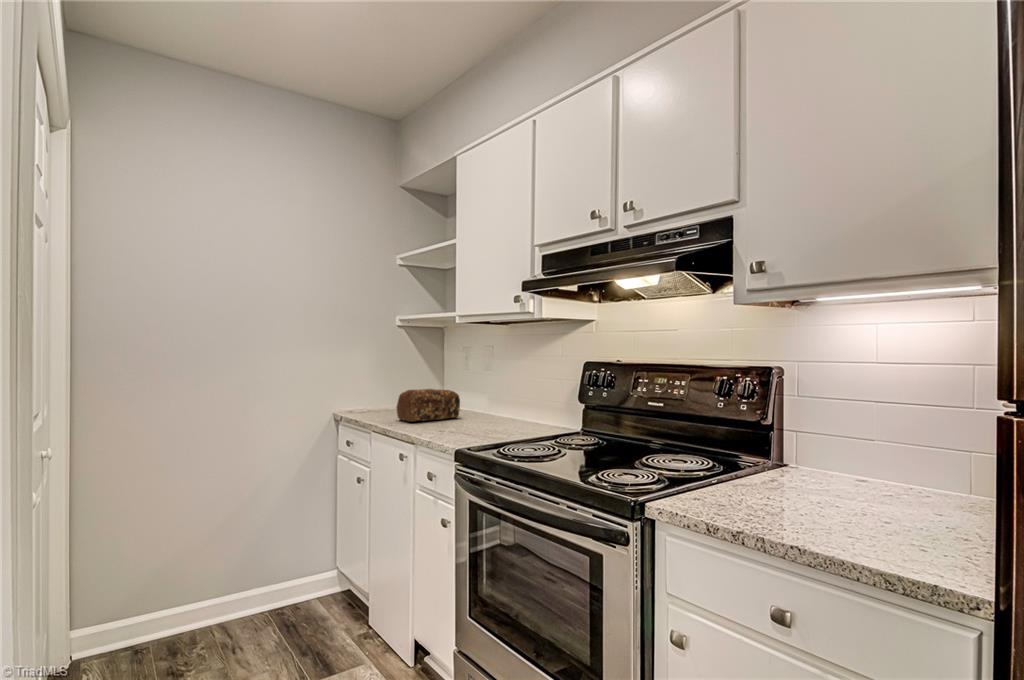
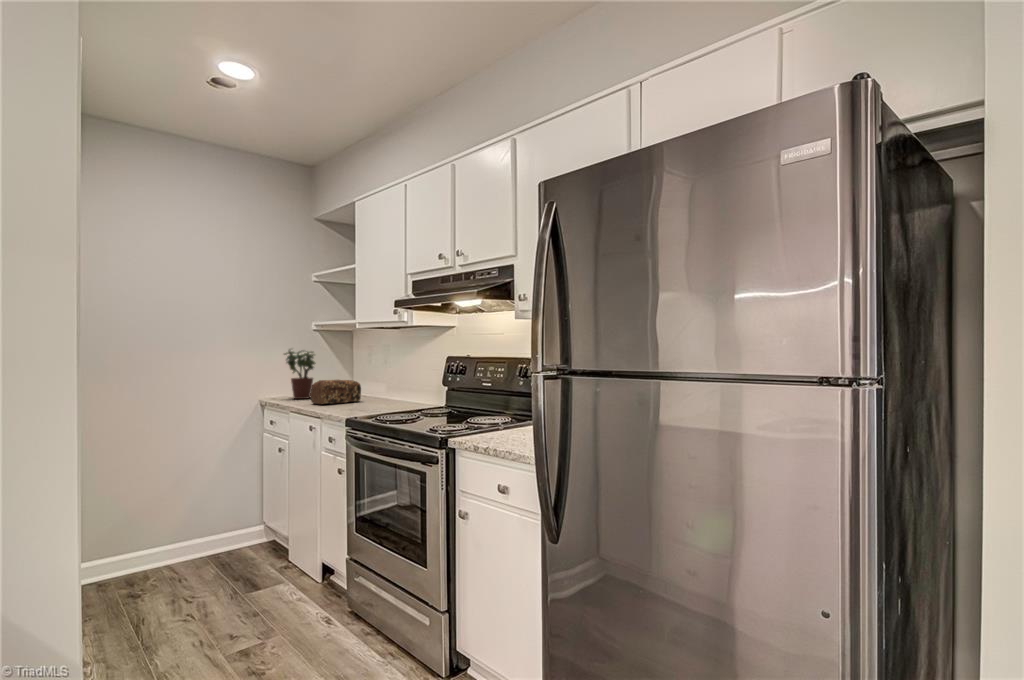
potted plant: none [362,347,401,412] -> present [284,349,316,399]

